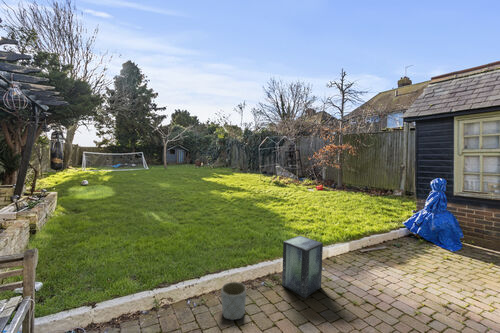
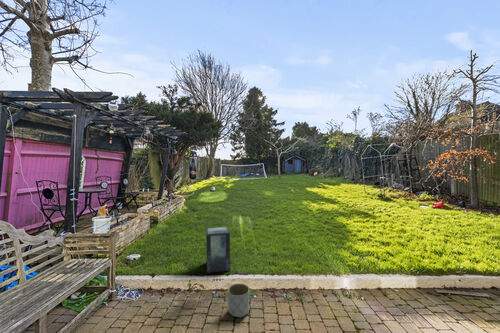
storage box: present [282,236,323,298] -> present [206,227,230,273]

